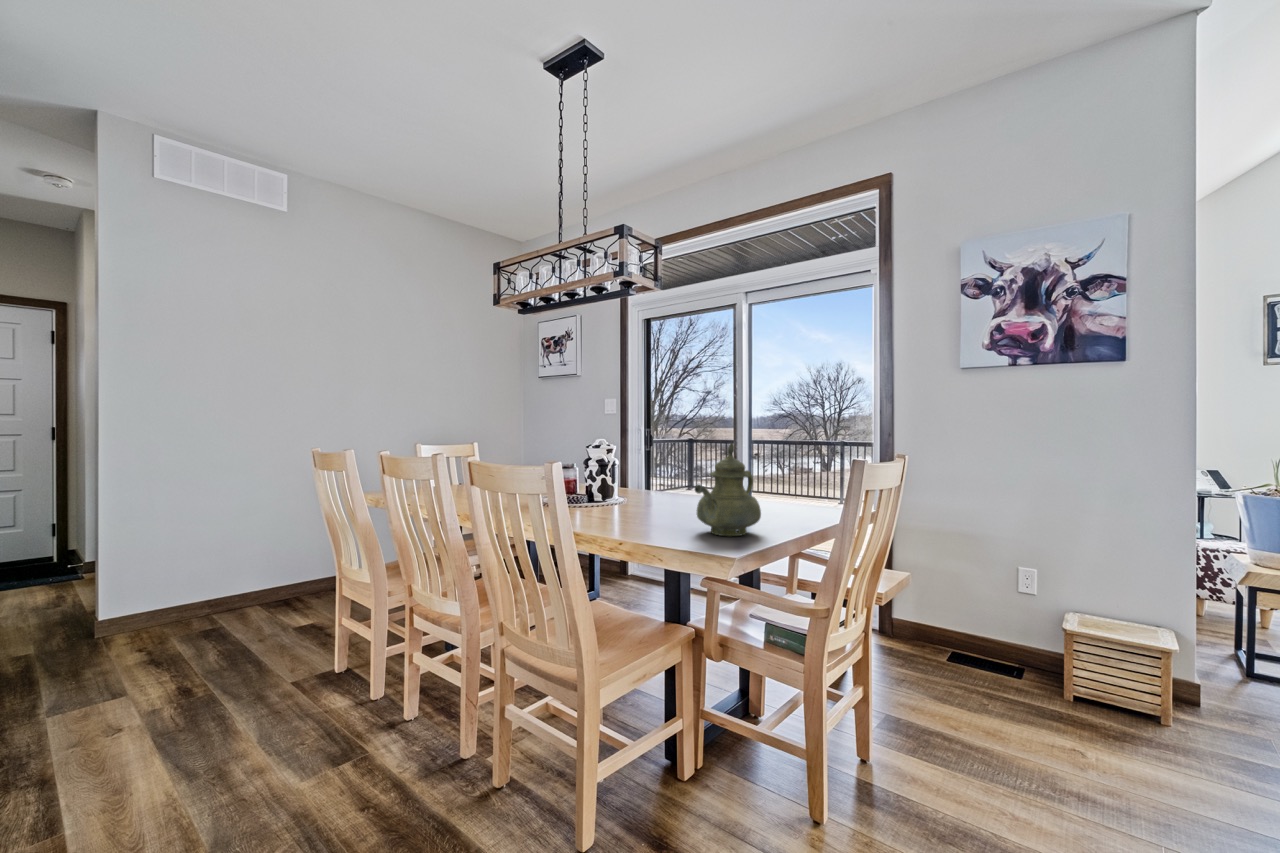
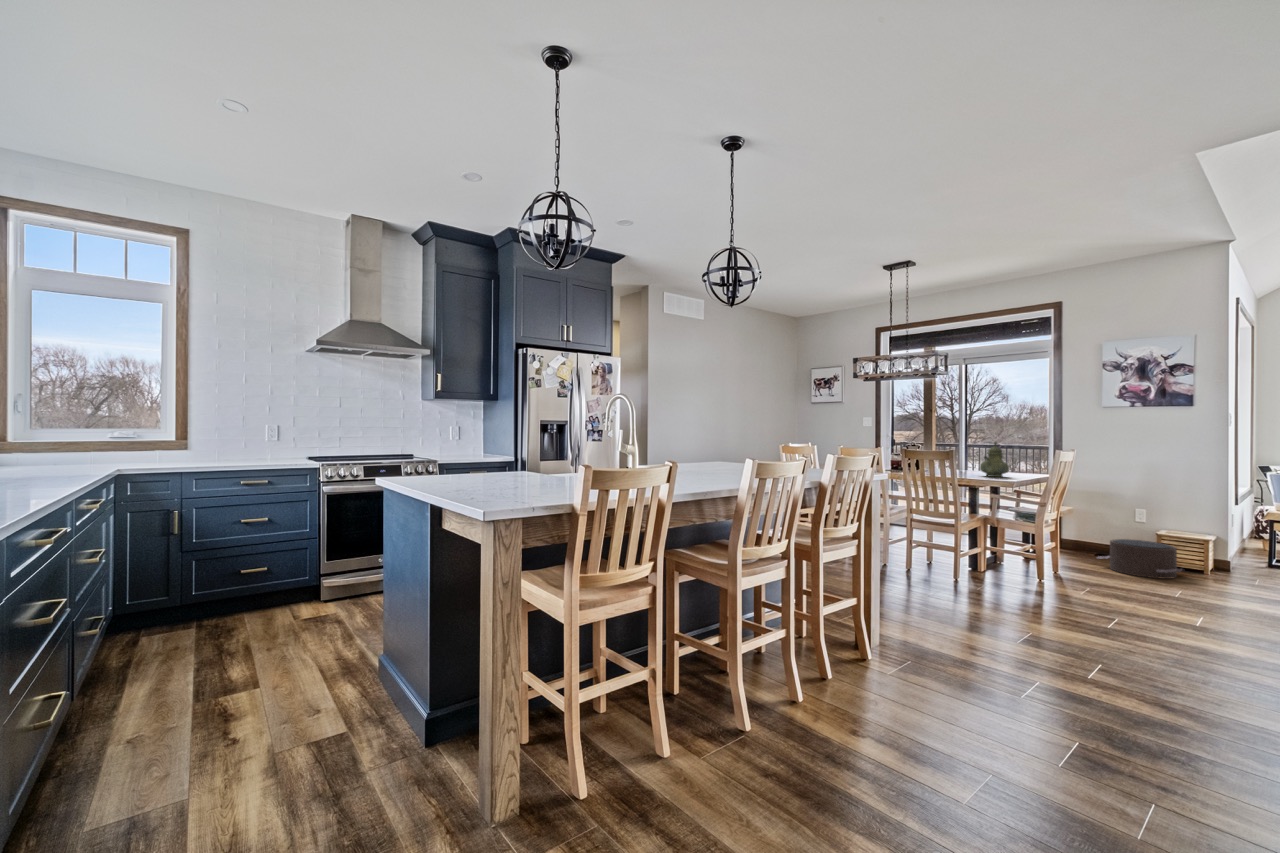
pouf: none [952,647,1139,765] -> present [1098,539,1183,579]

